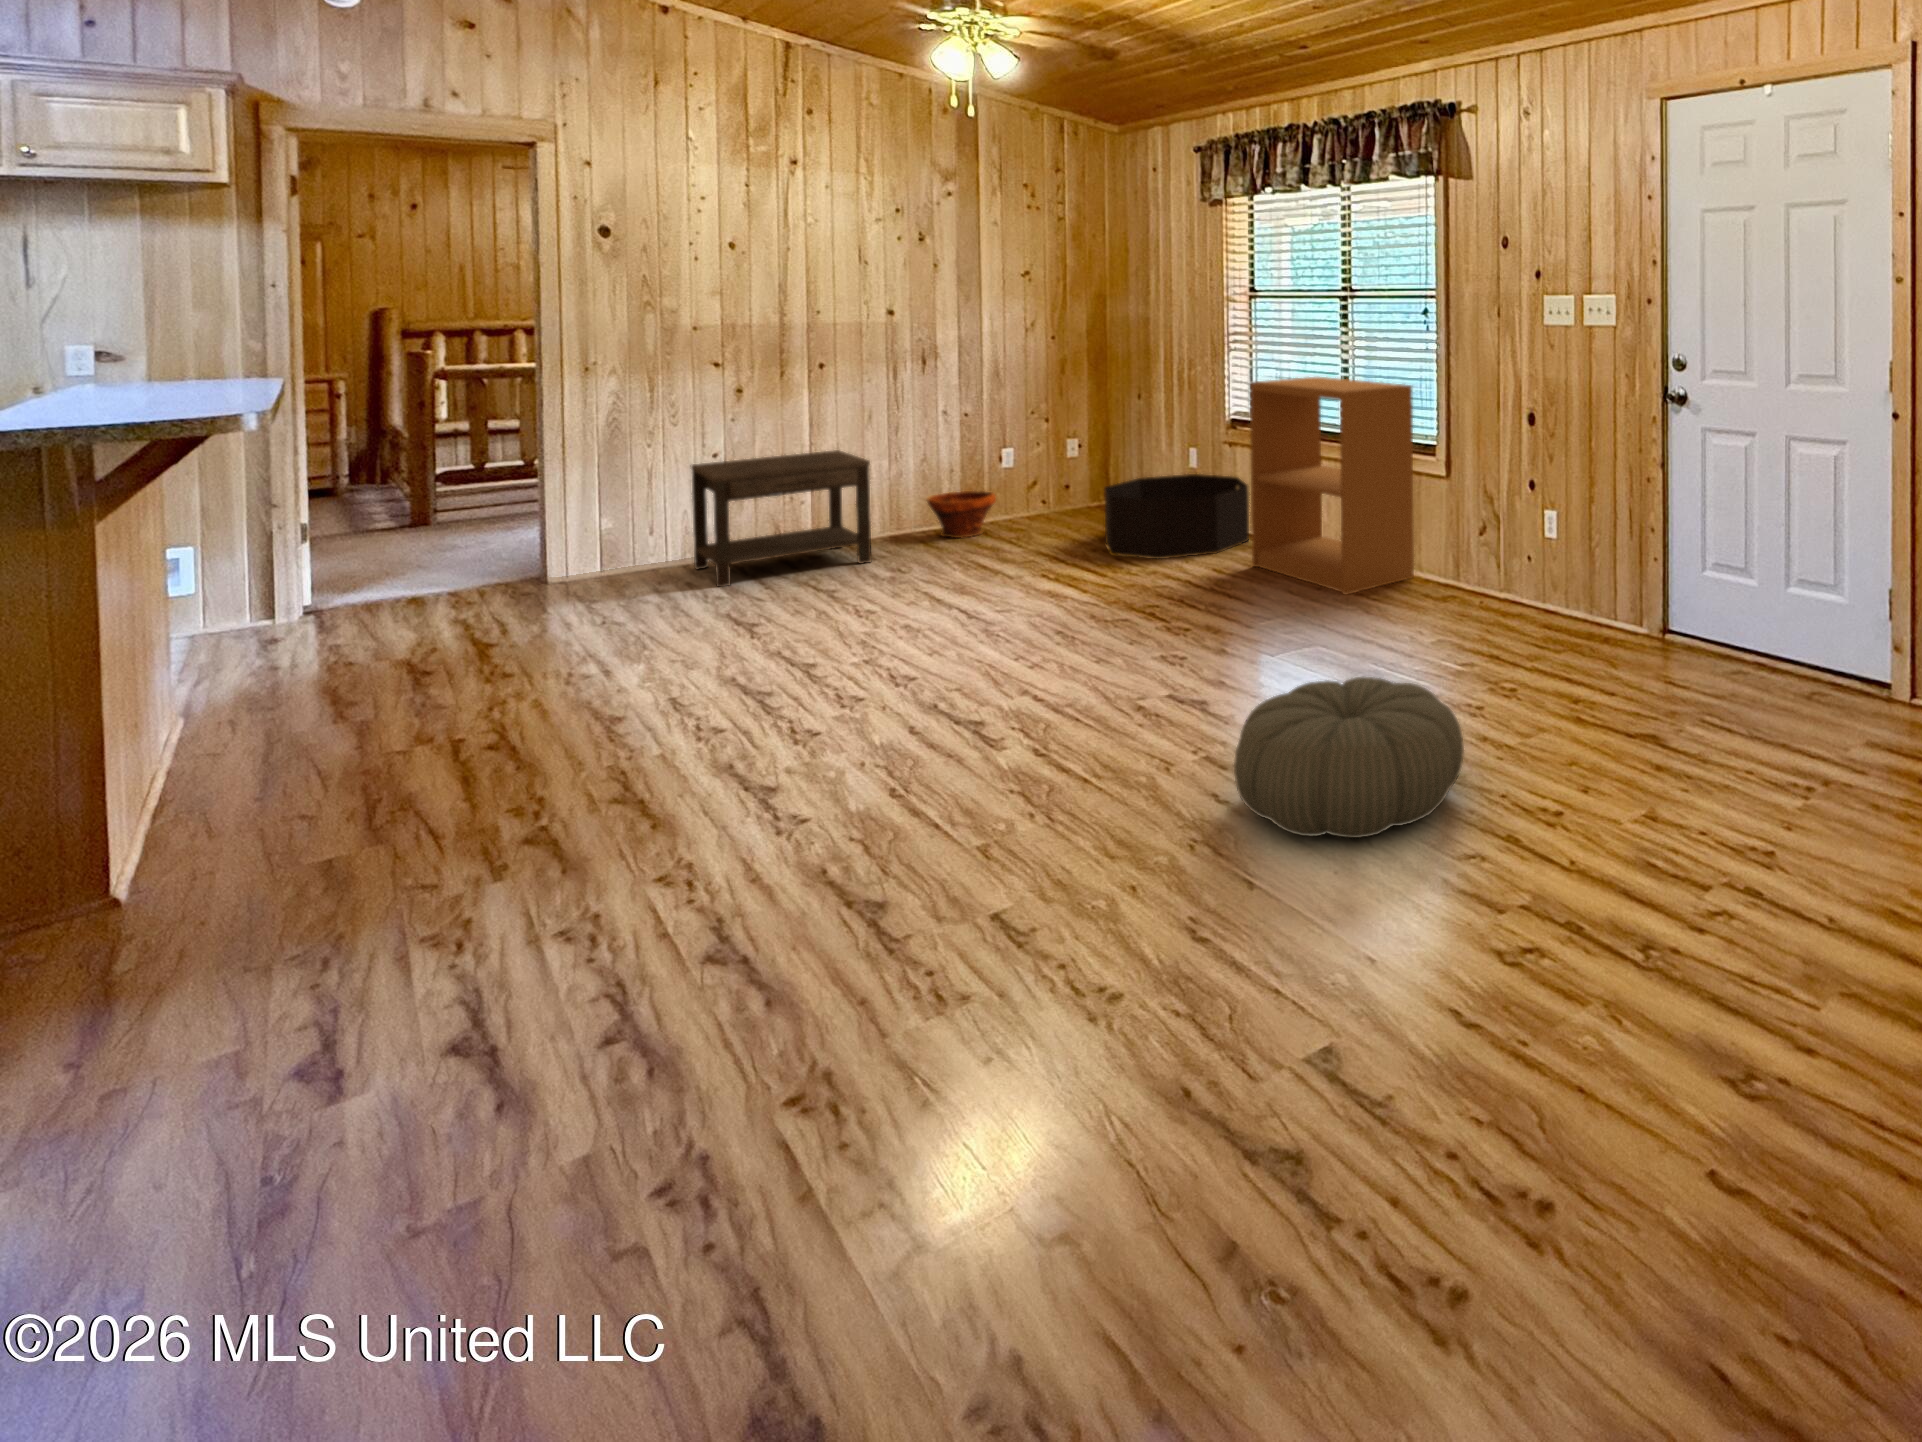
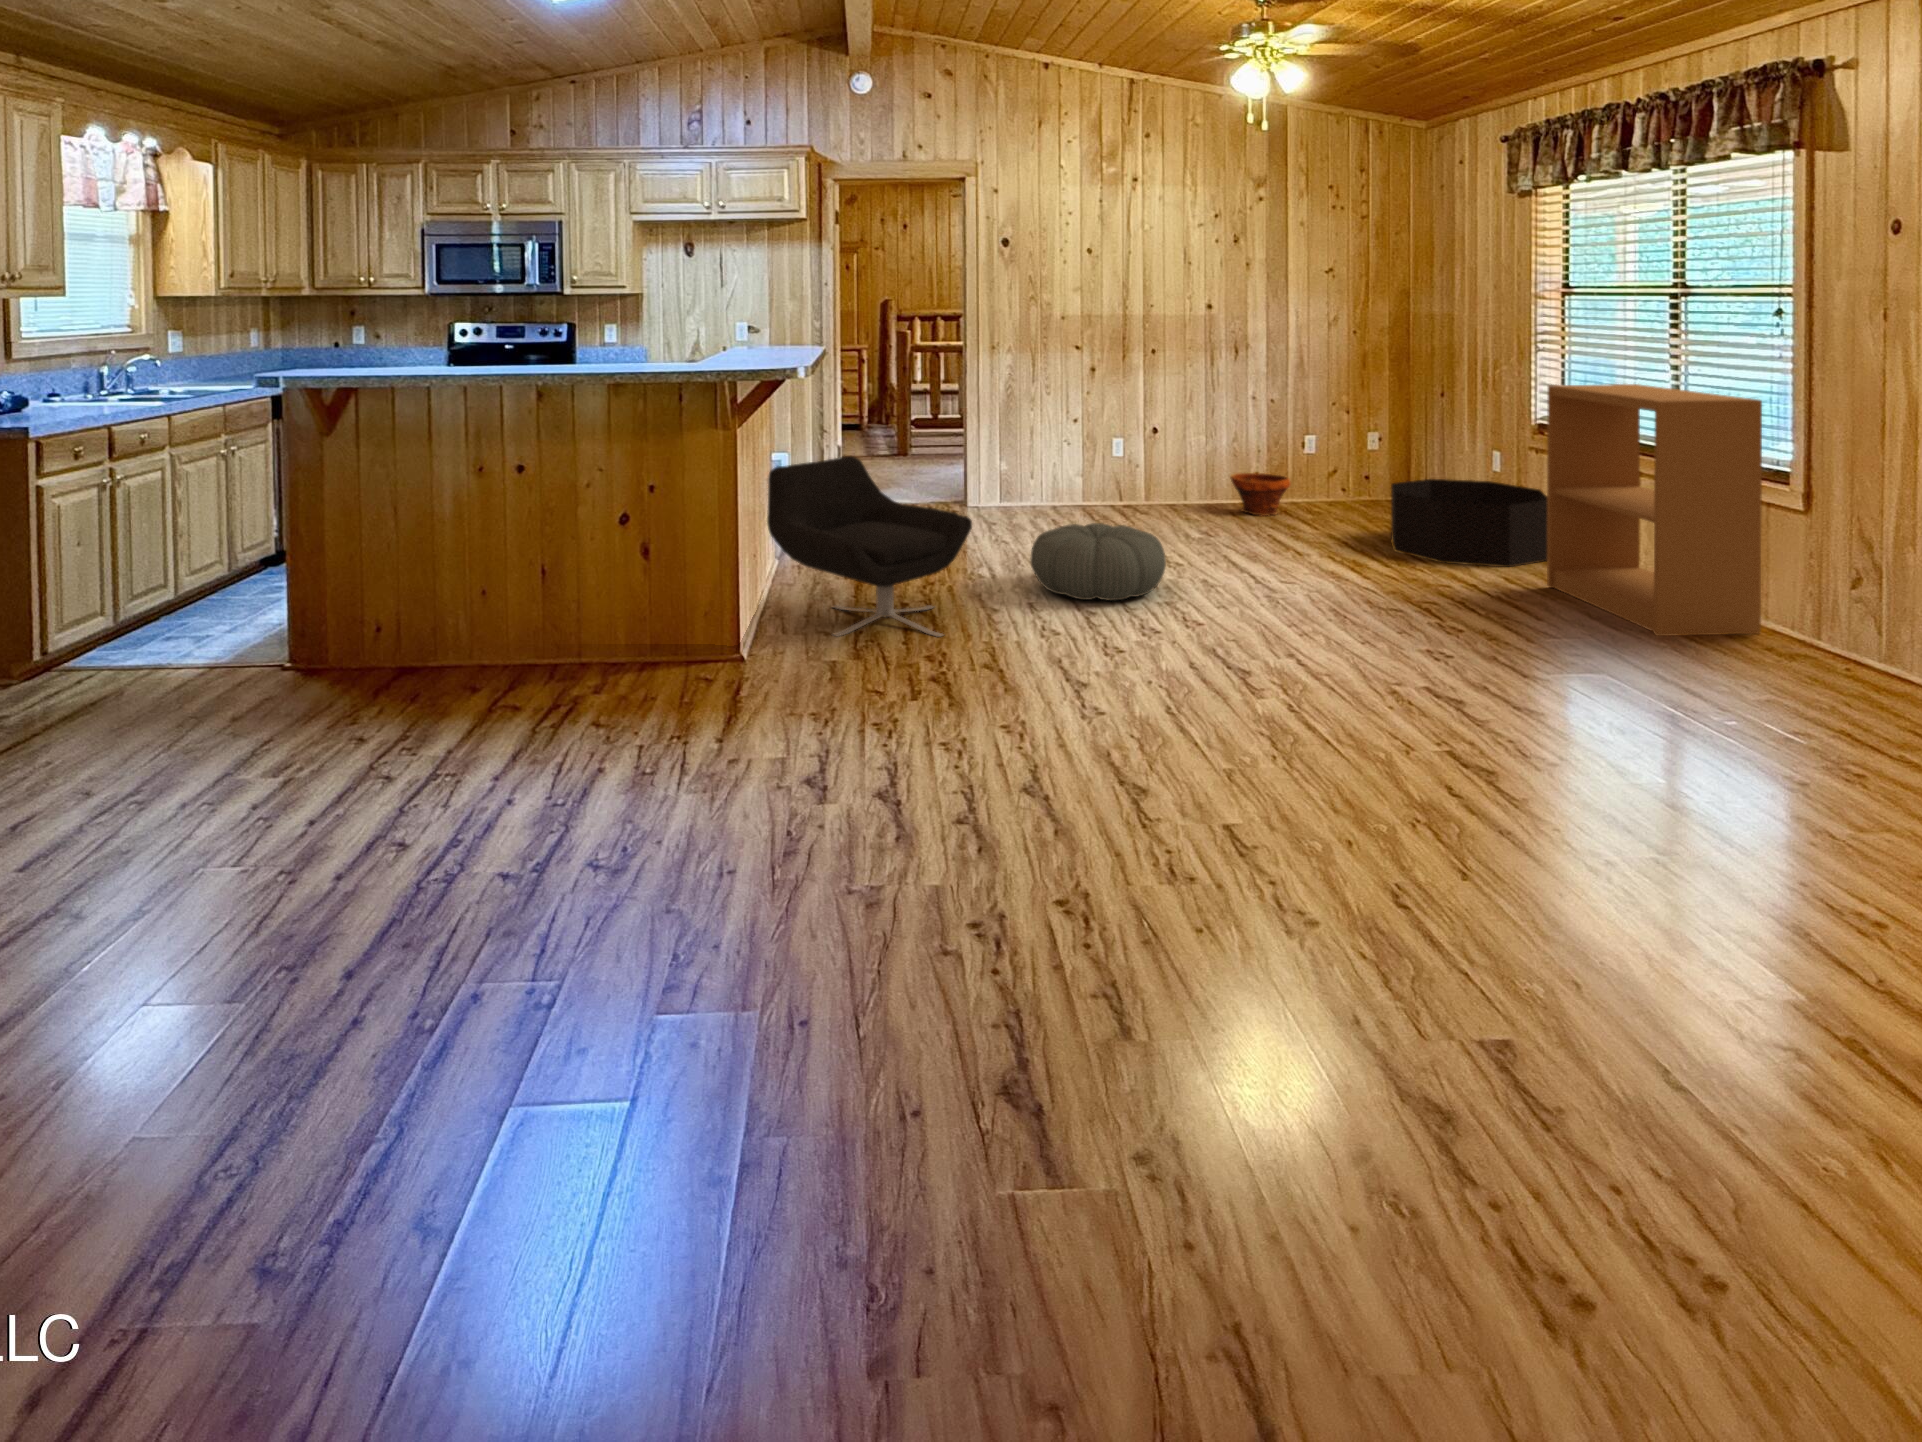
side table: present [690,450,871,587] -> none [1055,425,1182,527]
lounge chair: none [153,544,578,826] -> present [767,456,972,637]
pouf: present [1234,677,1464,838] -> present [1031,523,1166,601]

